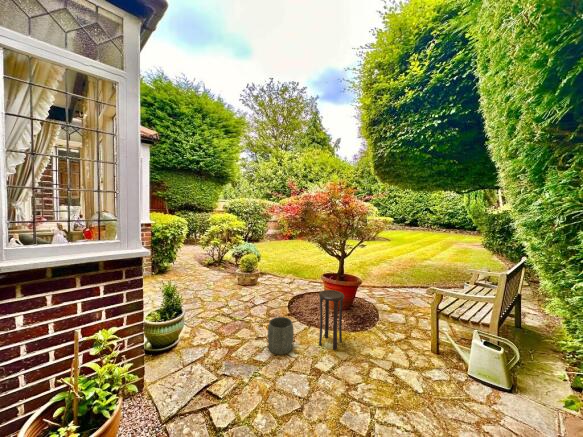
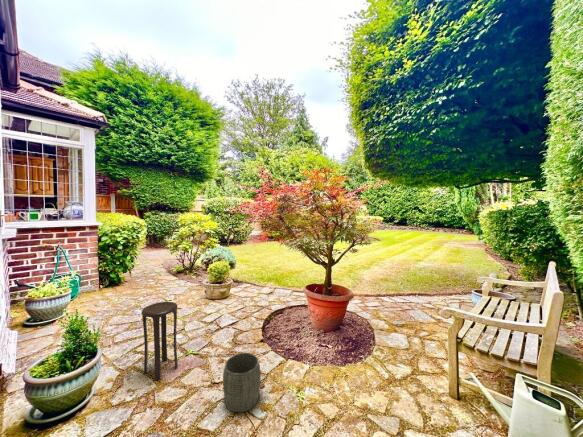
stool: present [319,290,344,350] -> present [141,302,178,380]

